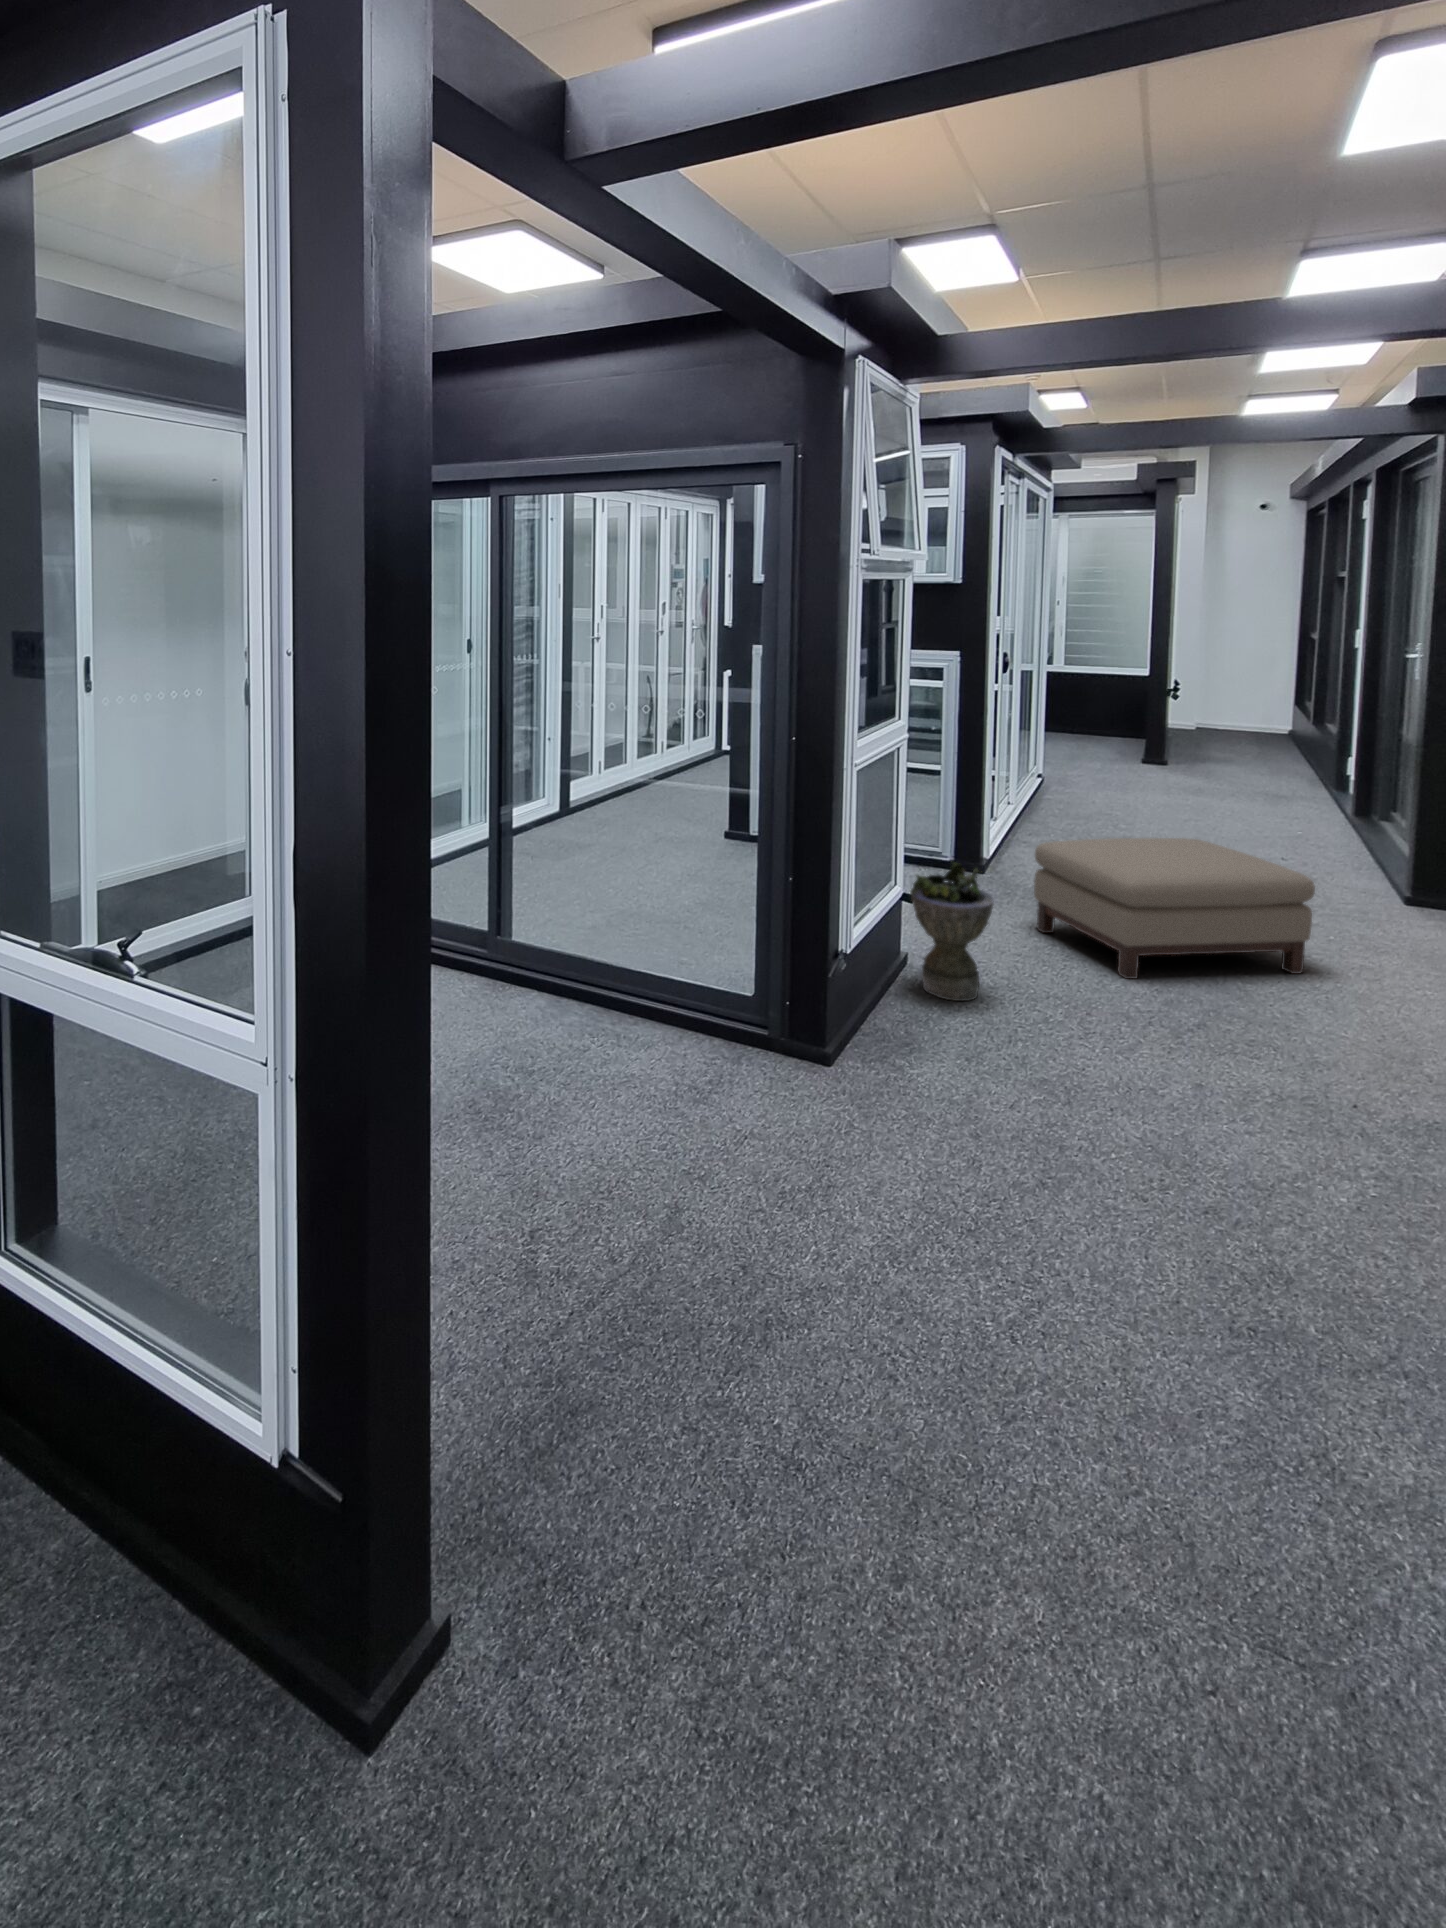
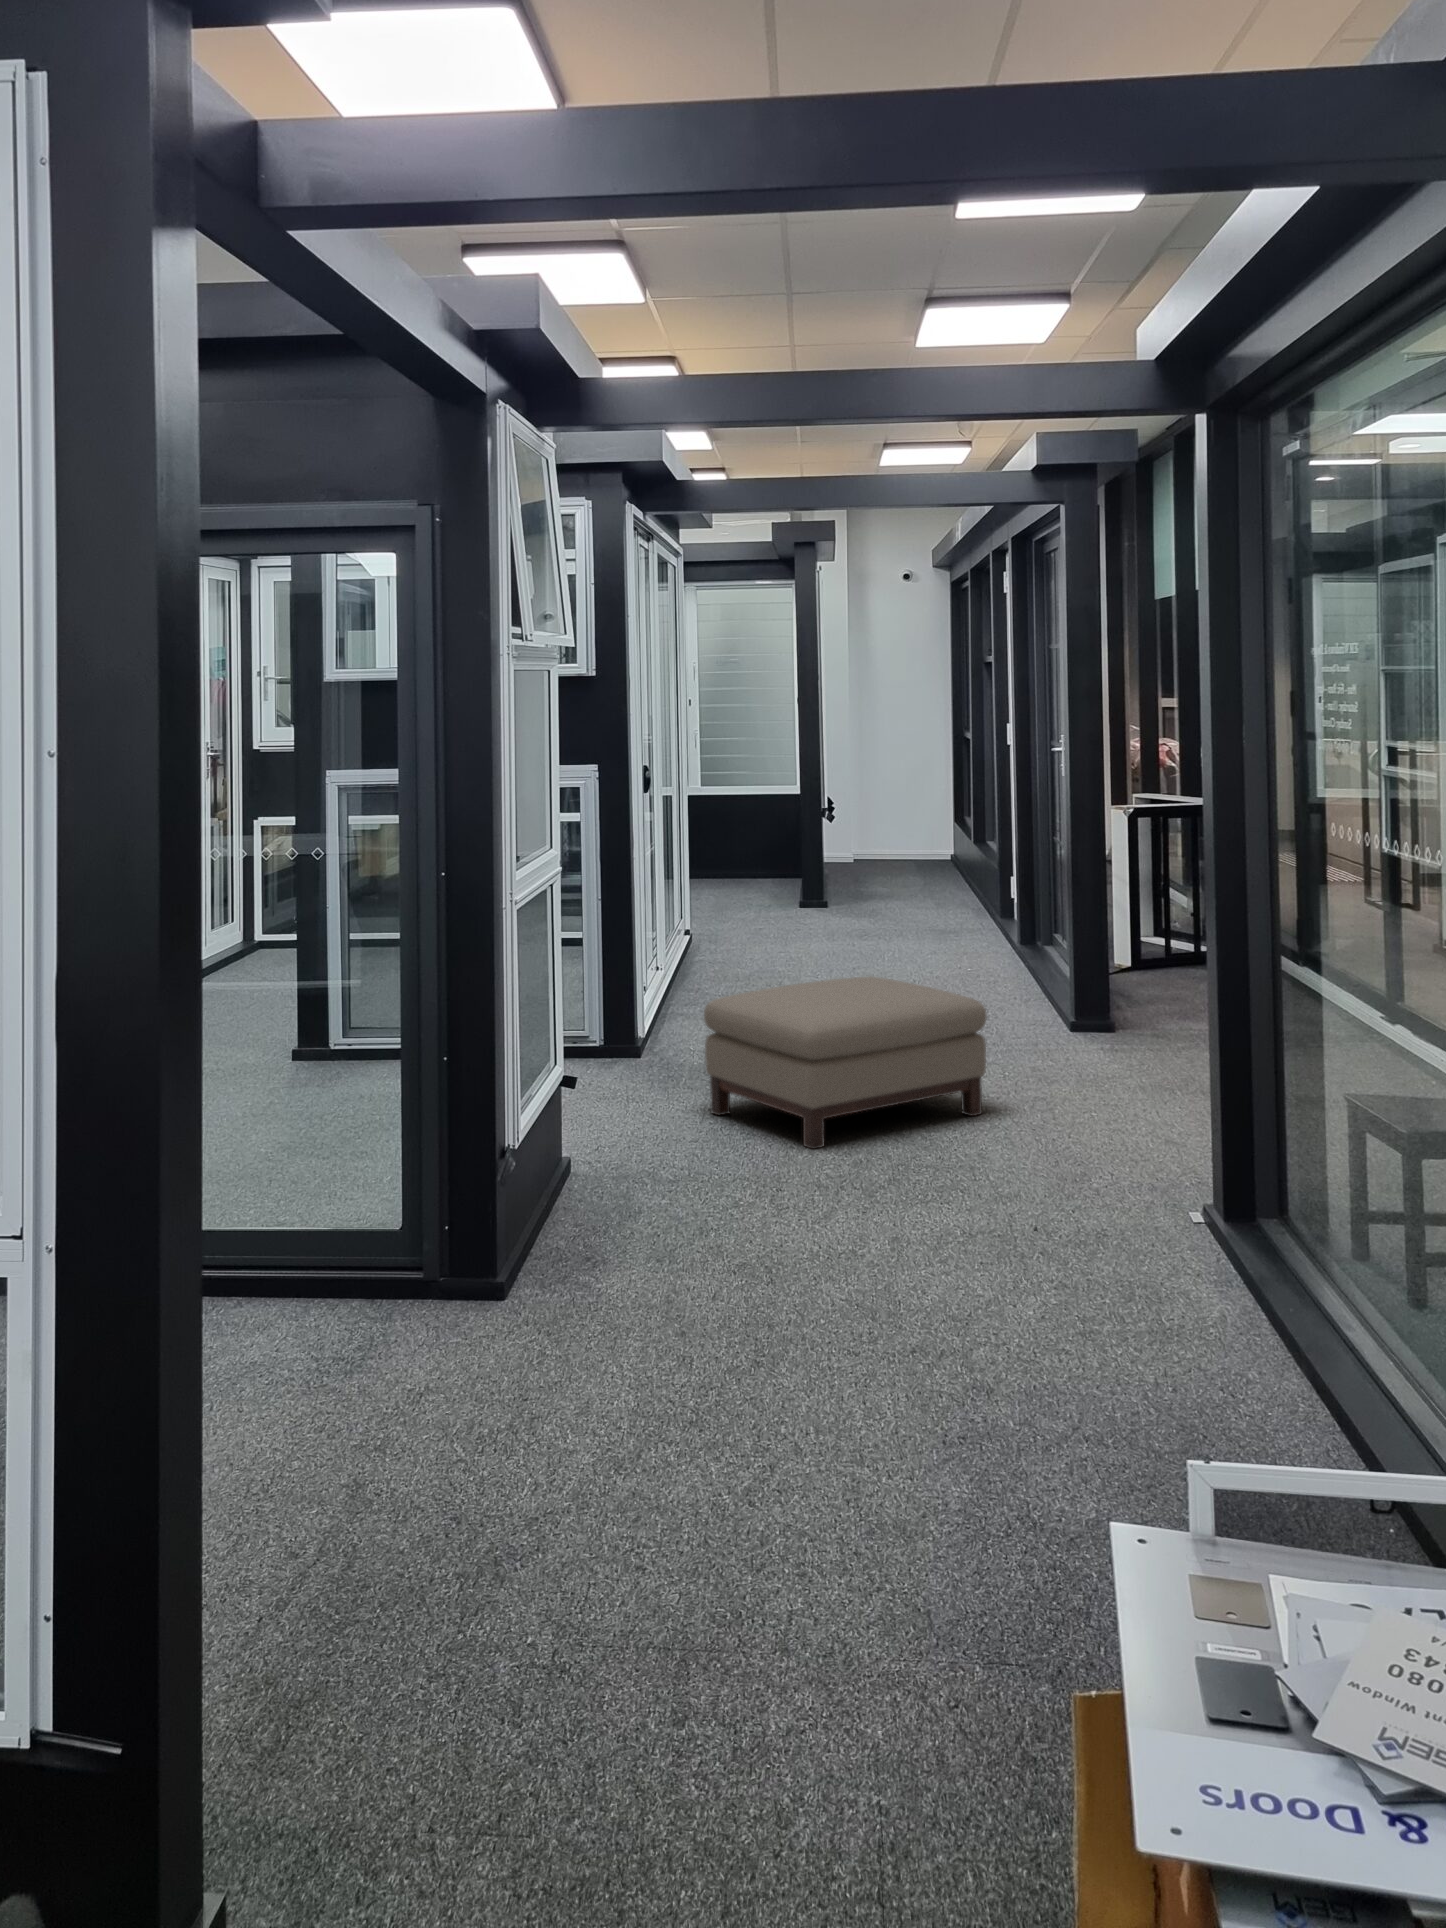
planter: present [910,861,994,1001] -> none [573,1028,671,1205]

